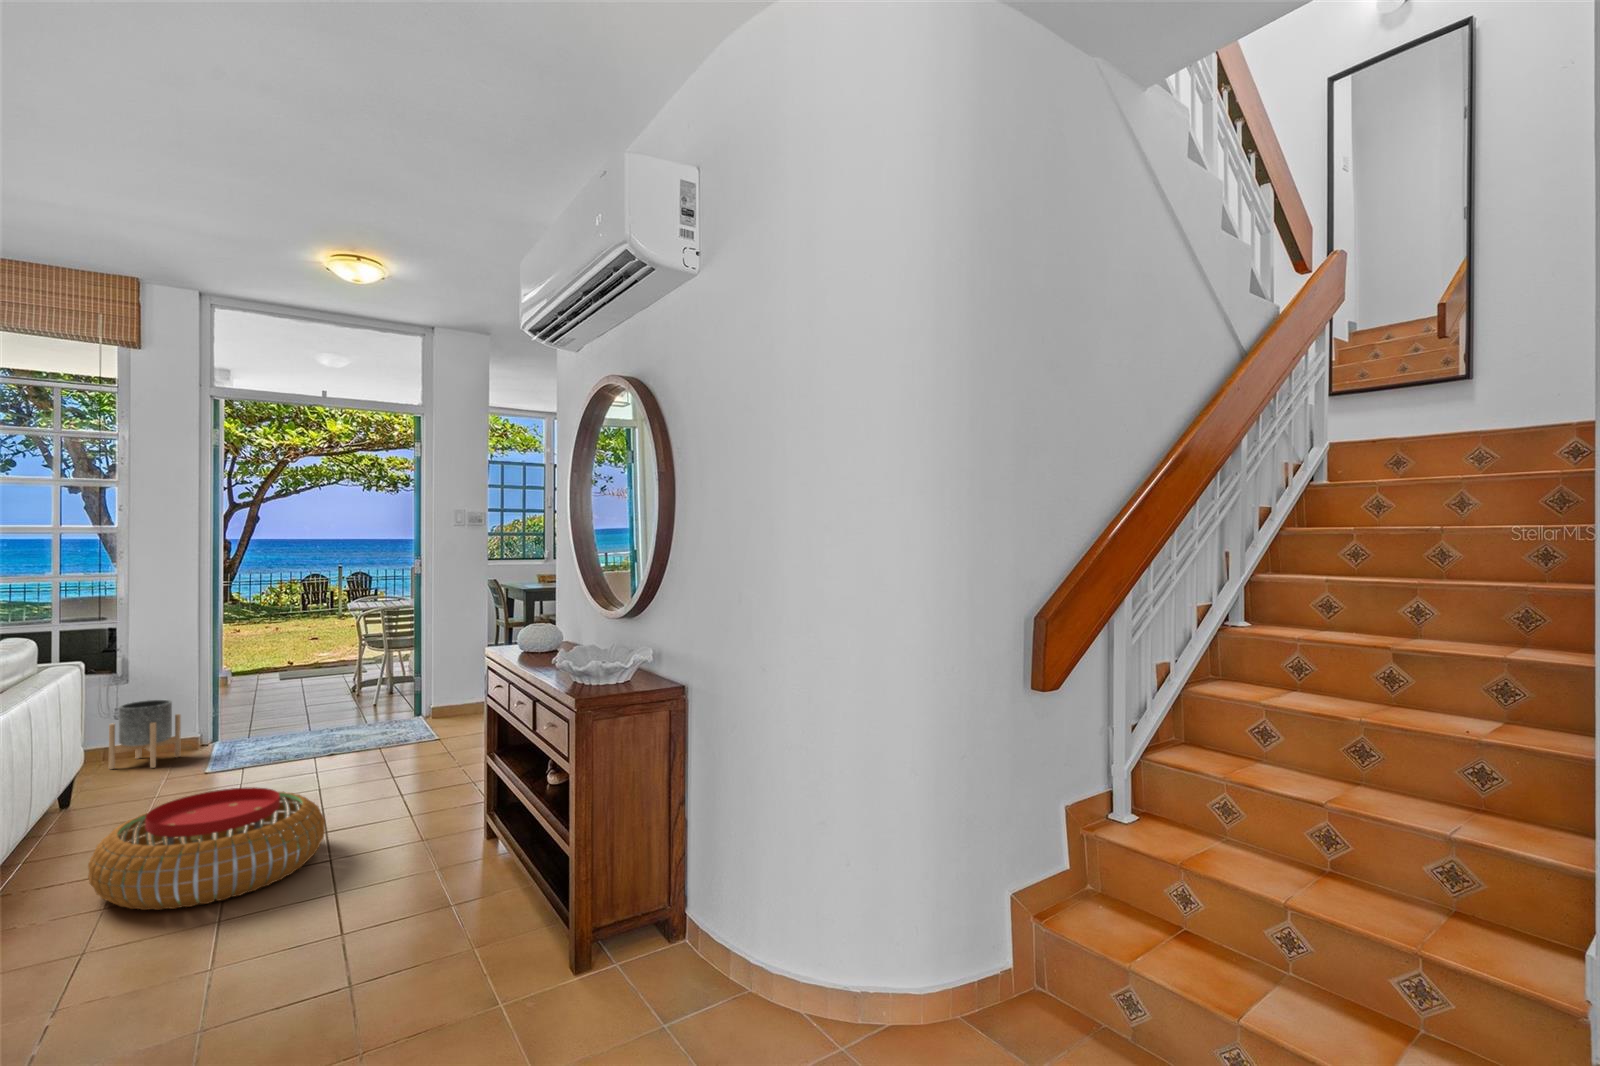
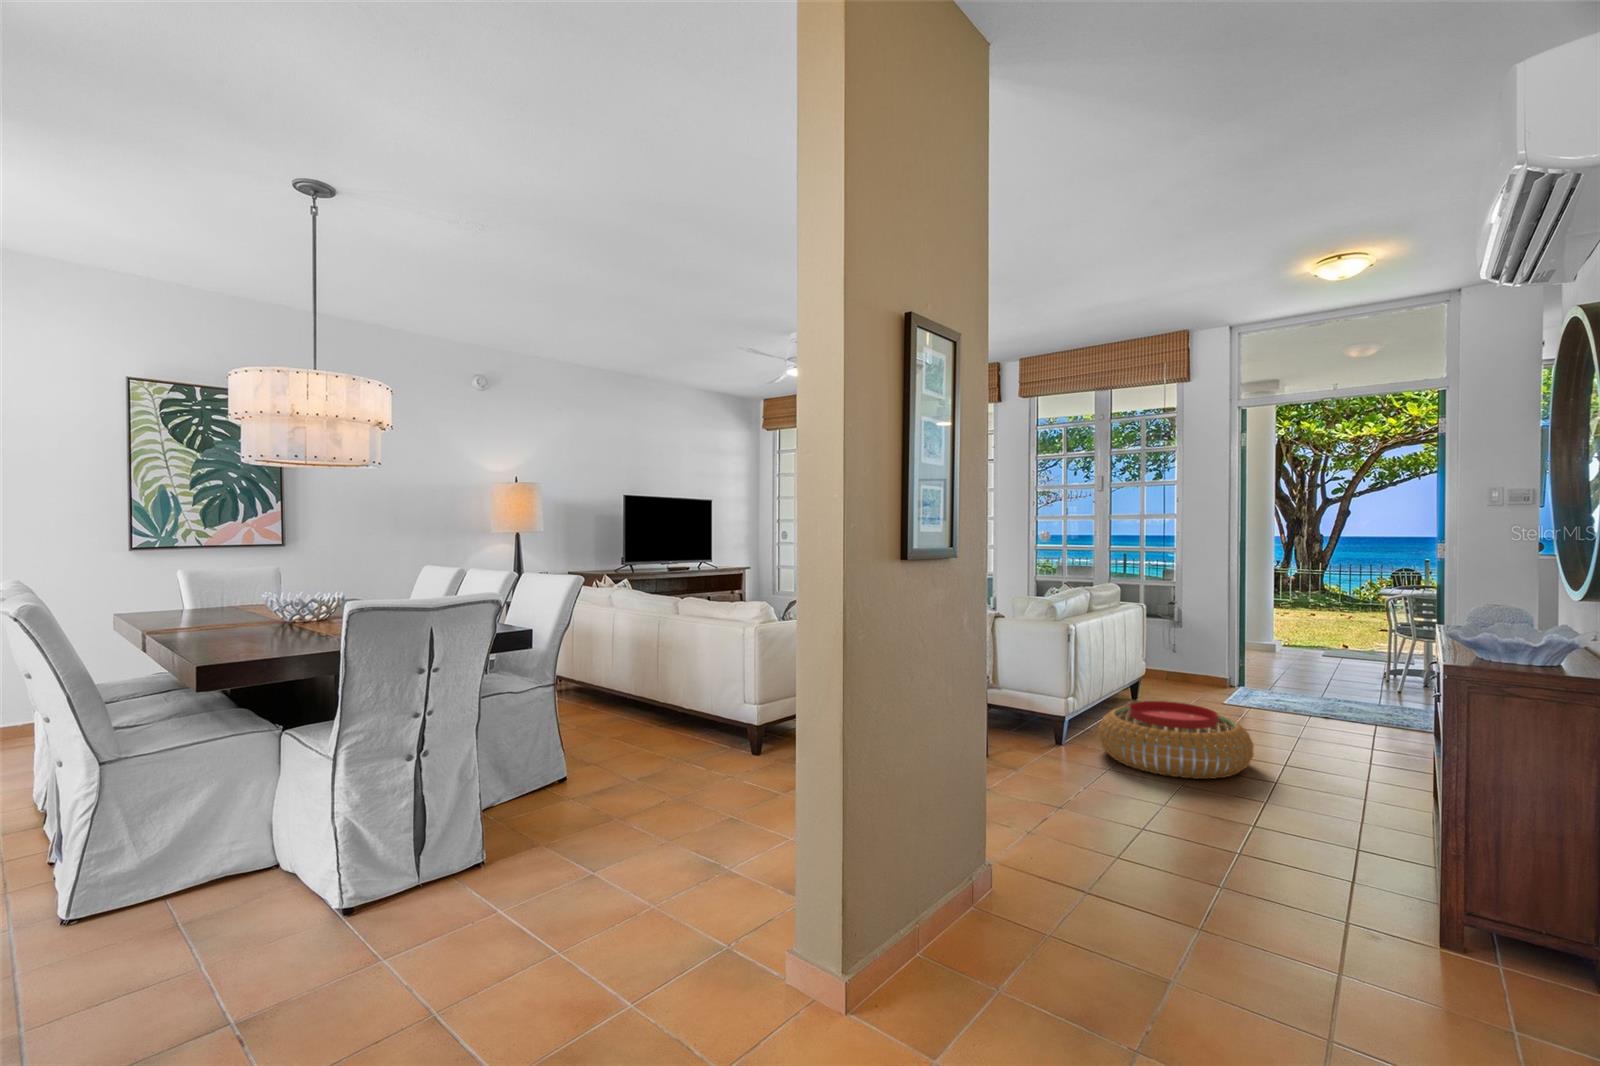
planter: present [109,700,181,769] -> none [1167,643,1214,693]

